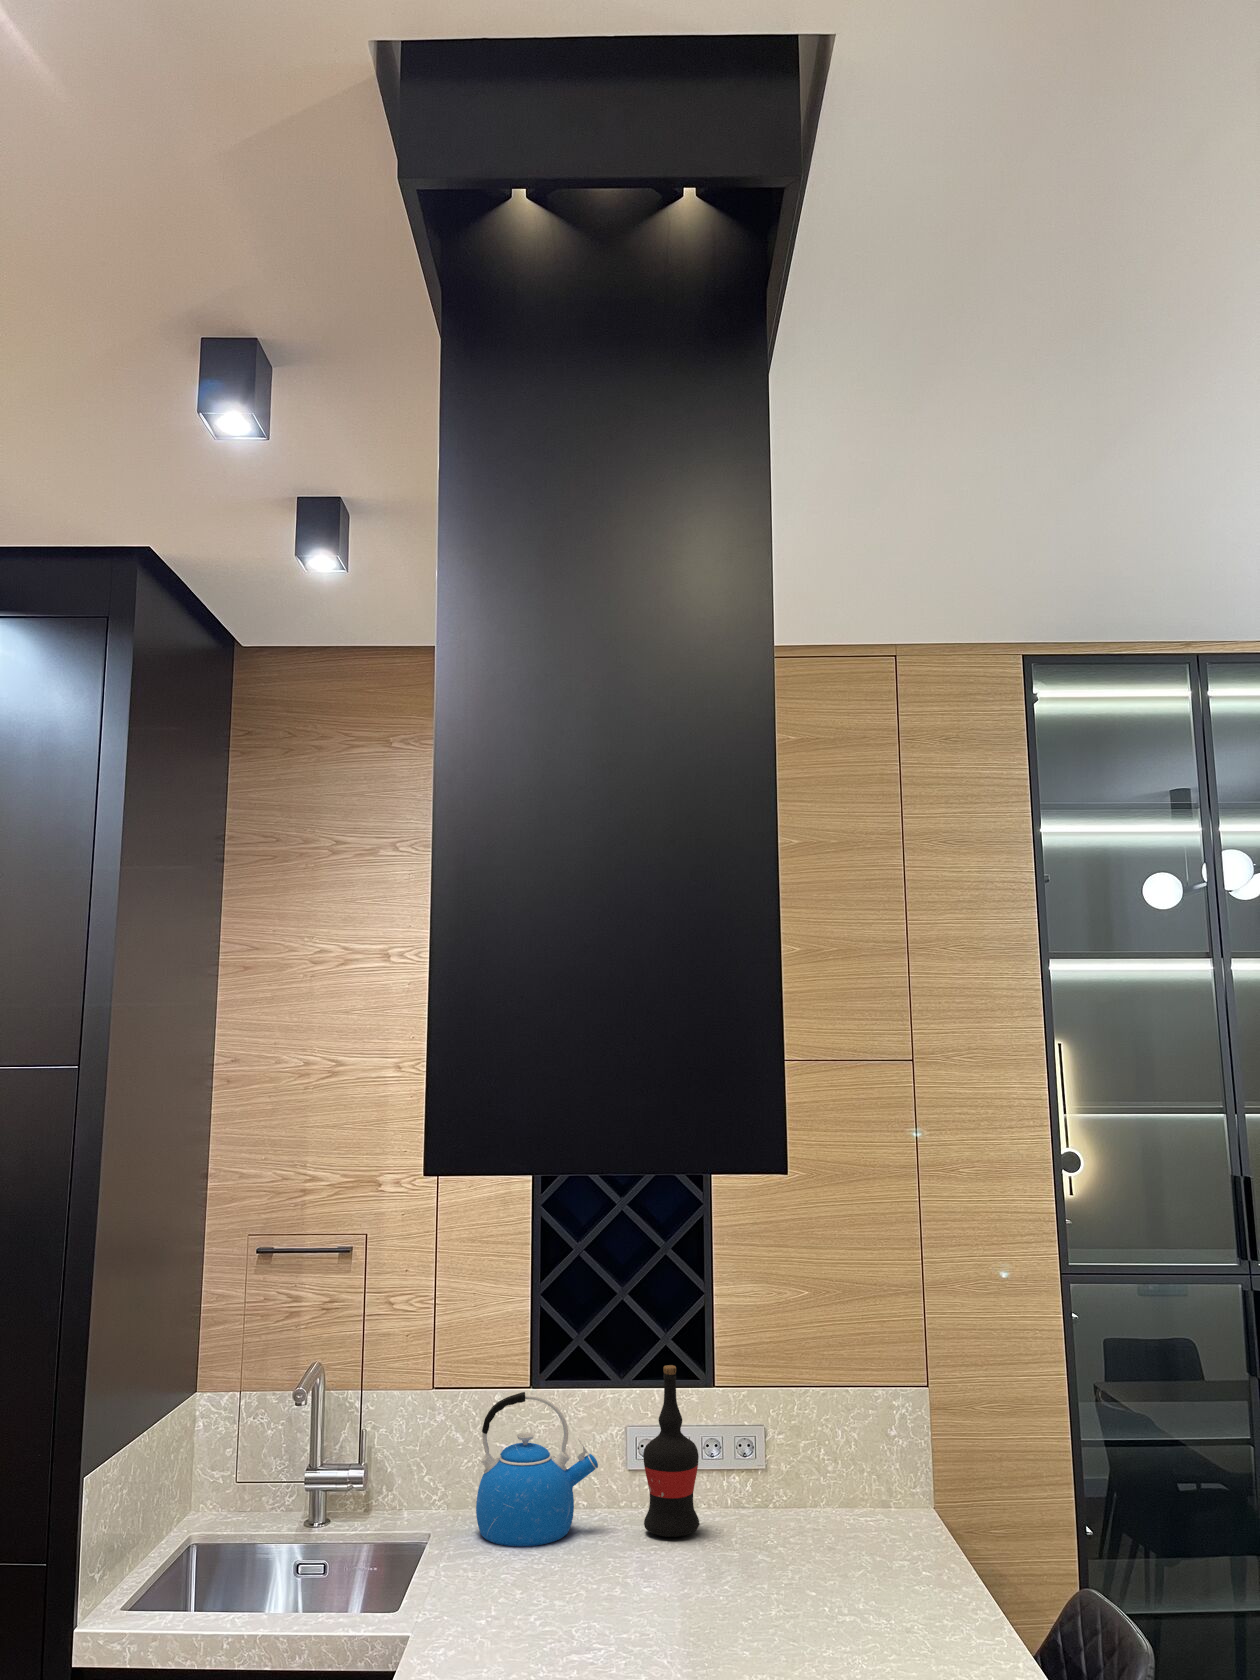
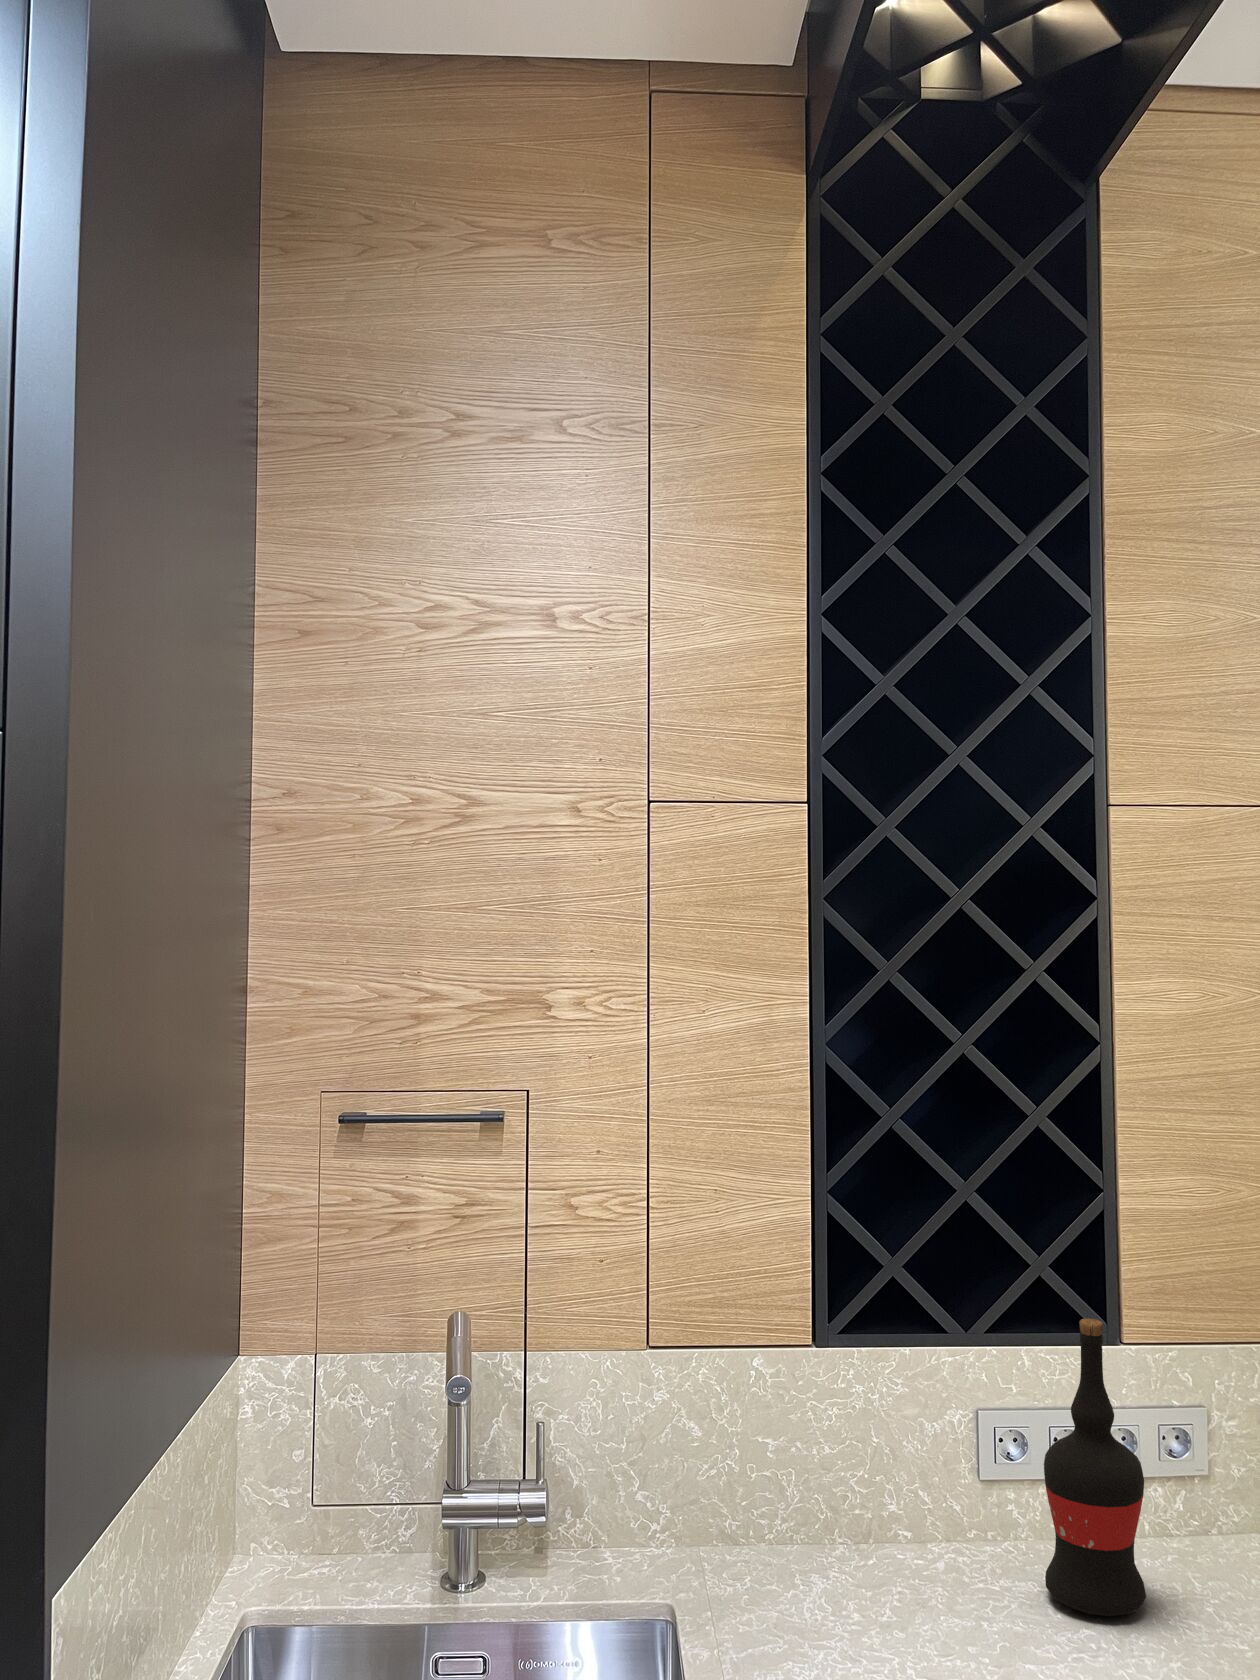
kettle: present [476,1392,598,1546] -> none [754,1365,964,1642]

